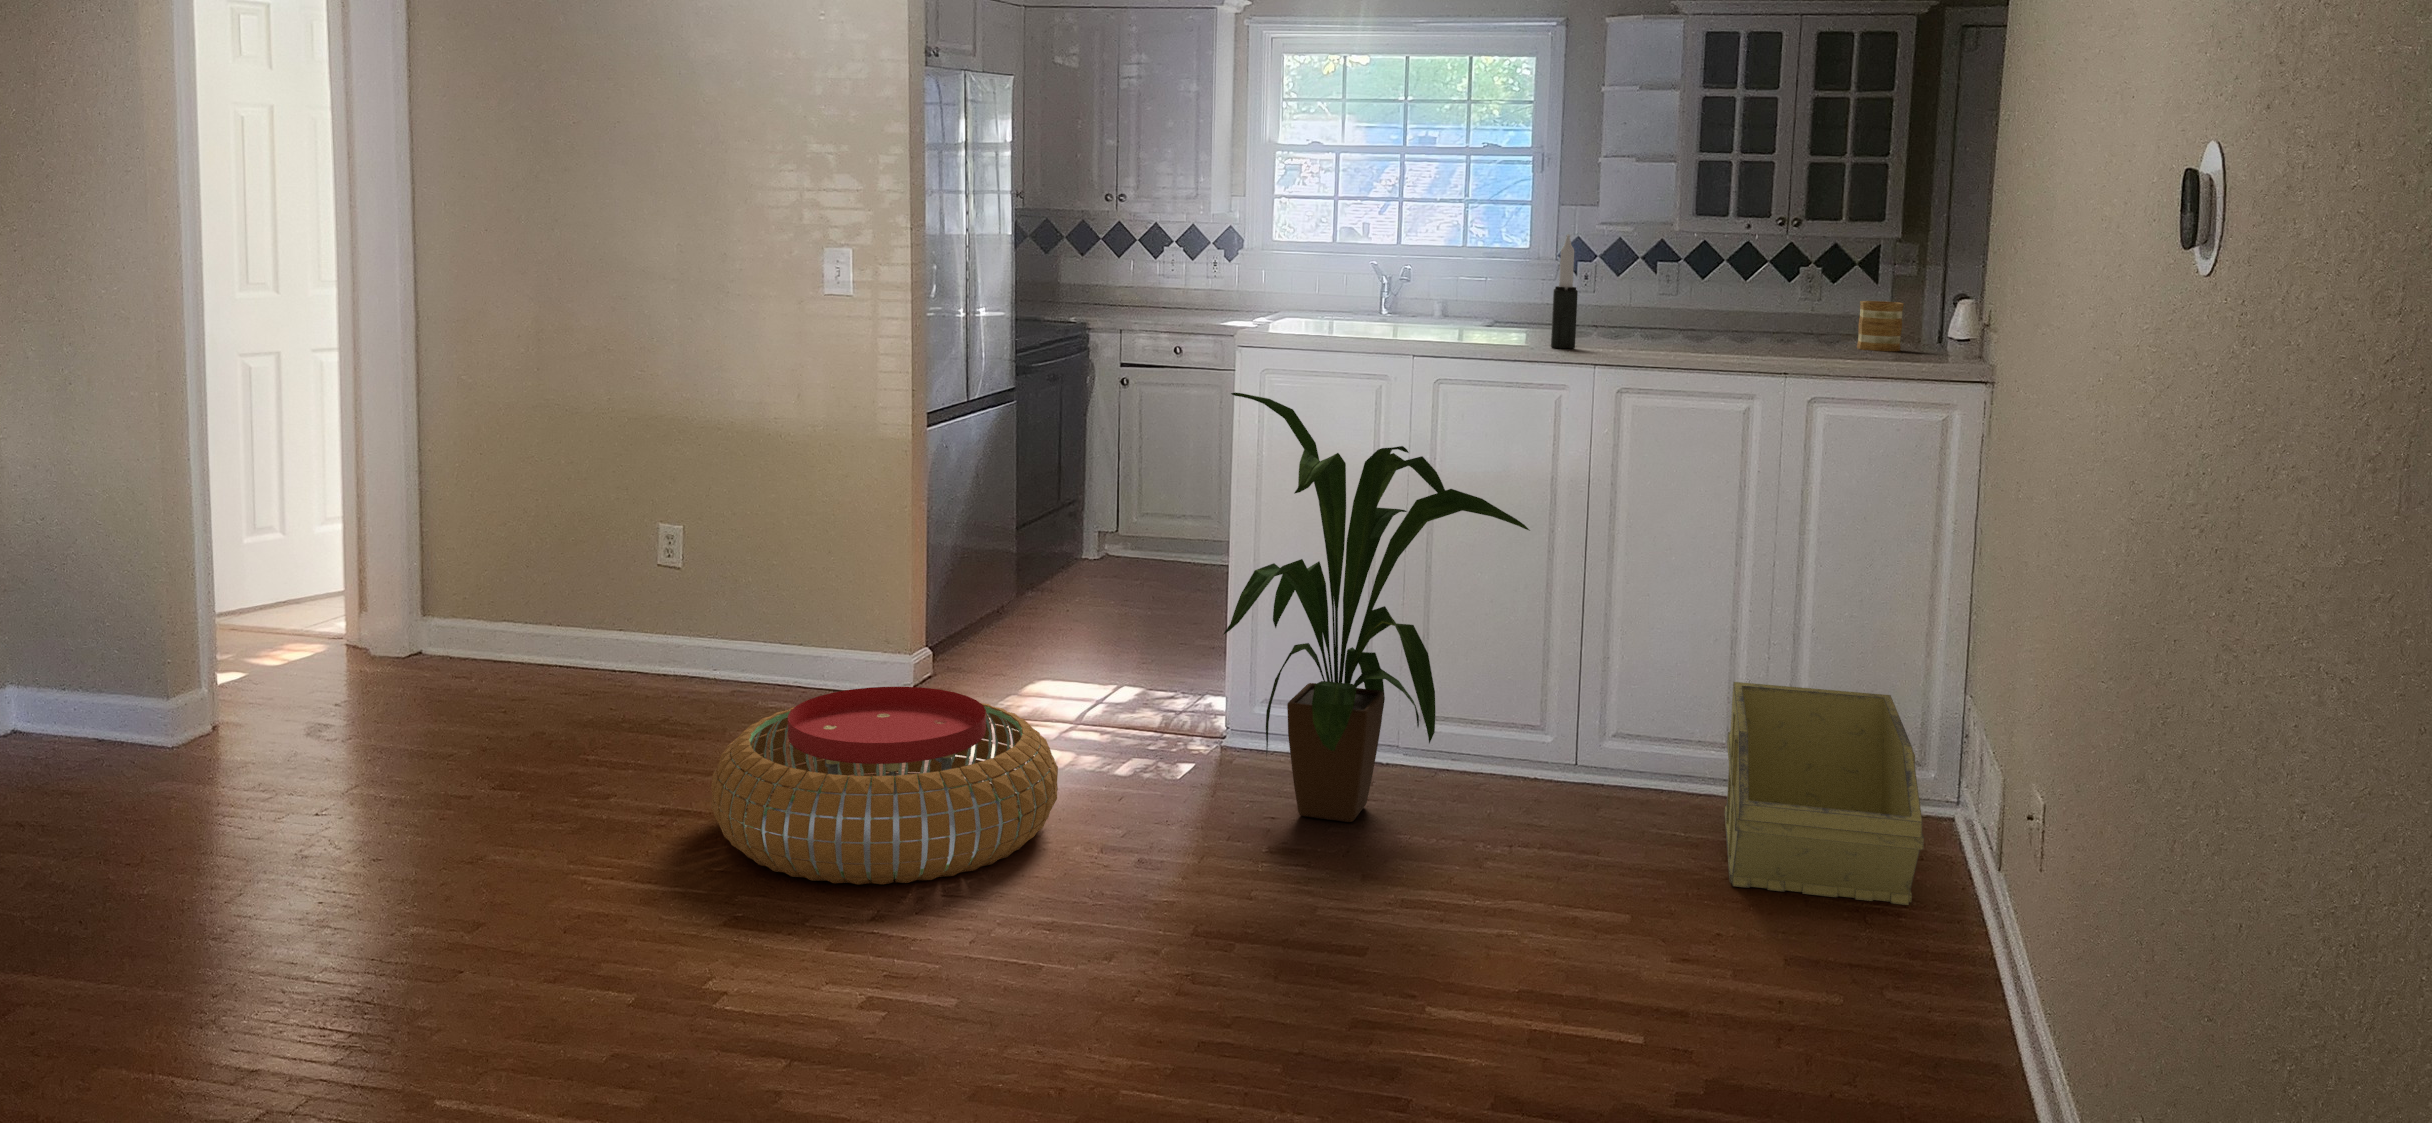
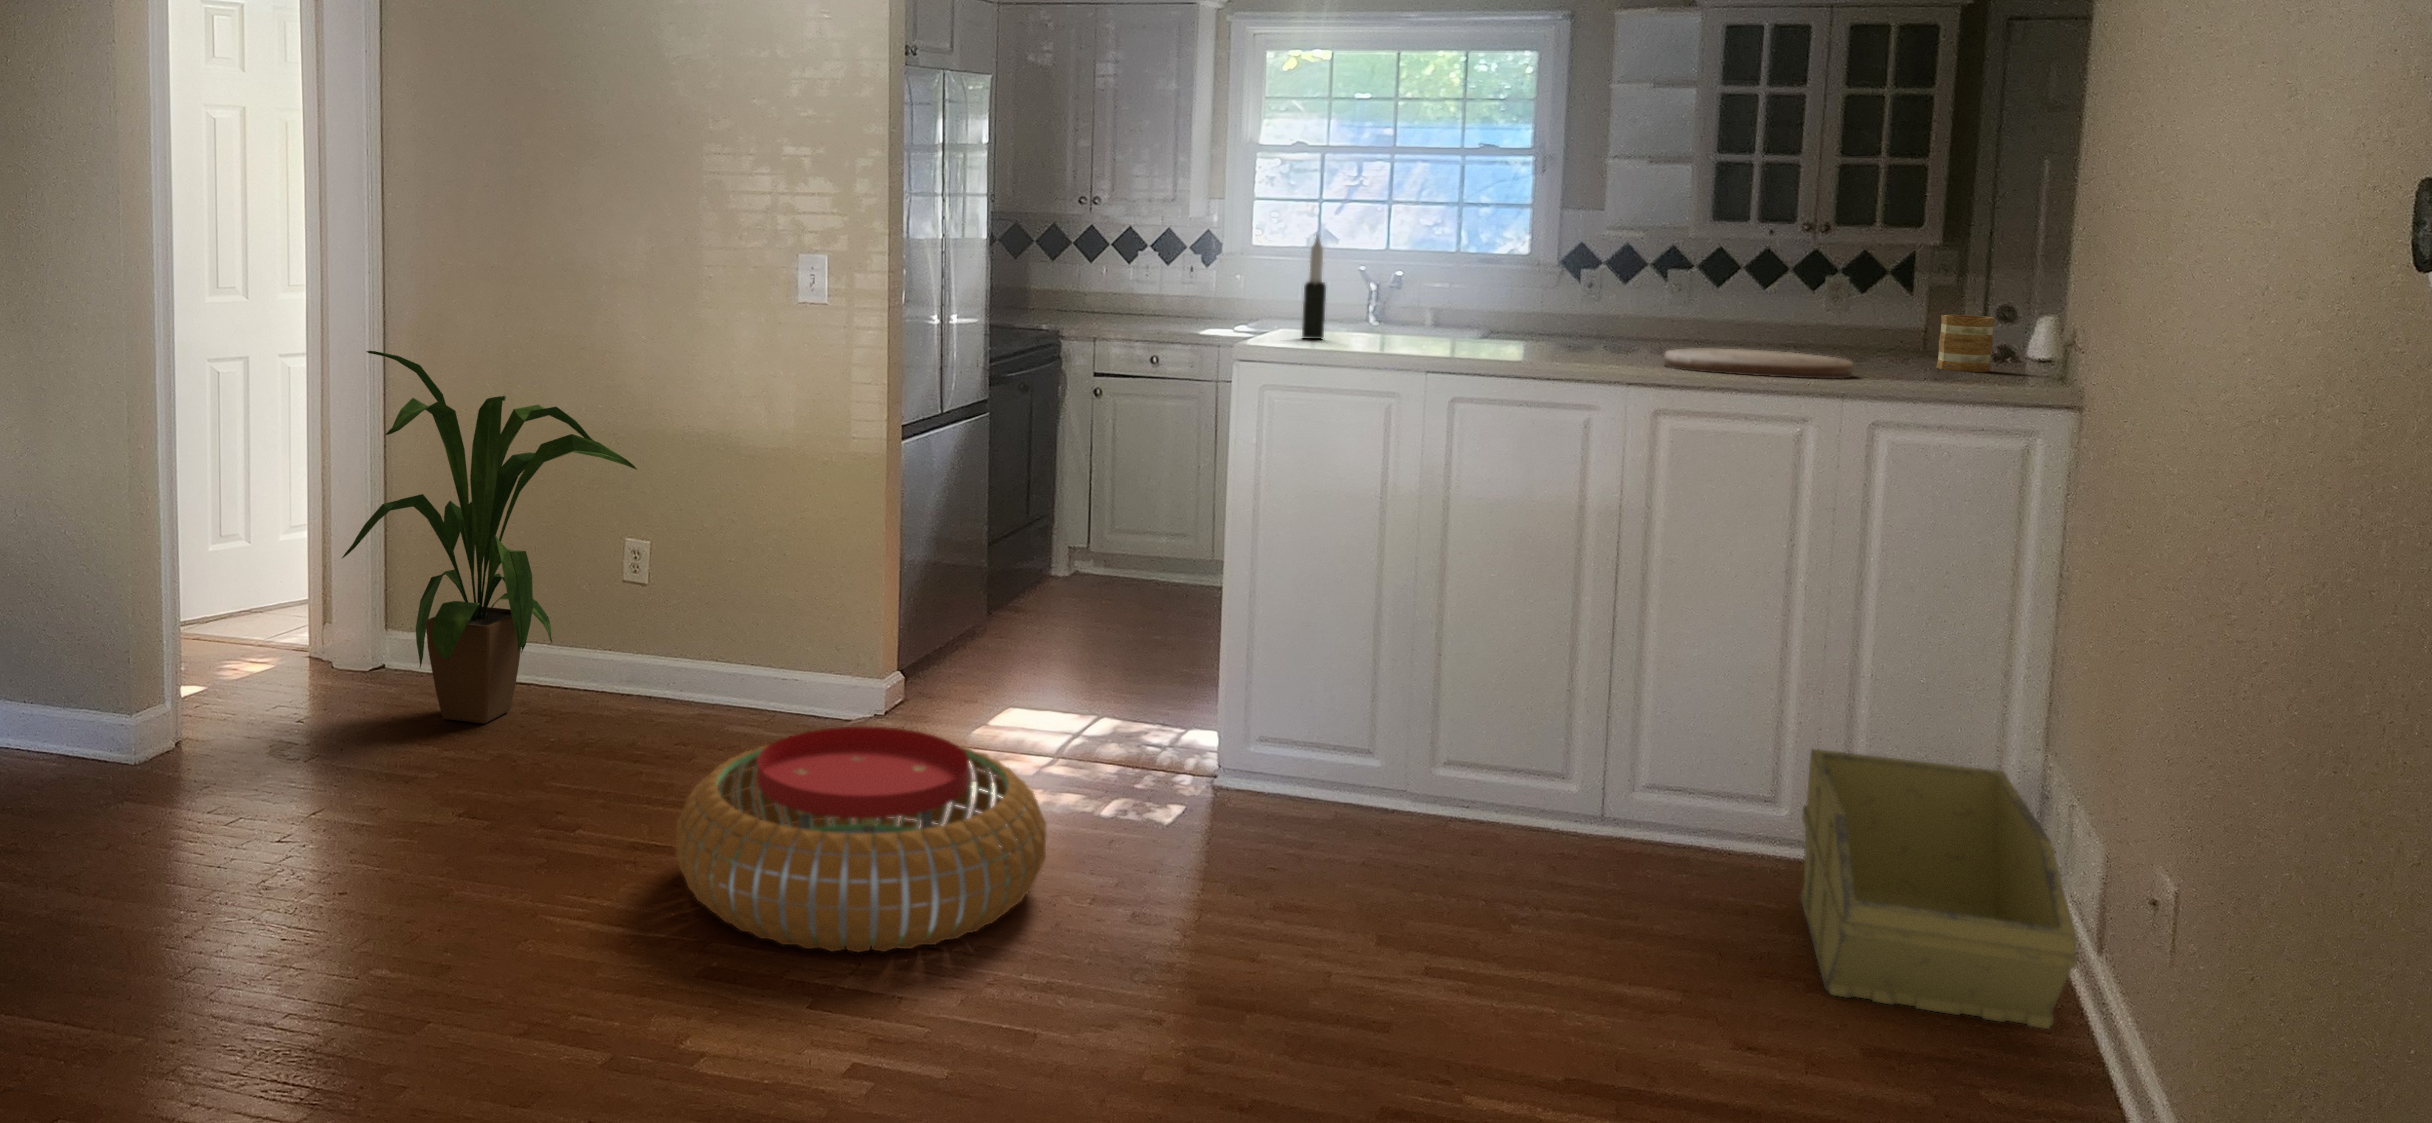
candle: present [1551,234,1578,349] -> present [1302,235,1326,339]
cutting board: none [1610,332,1769,358] -> present [1664,349,1853,378]
house plant: present [1223,393,1530,822] -> present [342,351,637,724]

